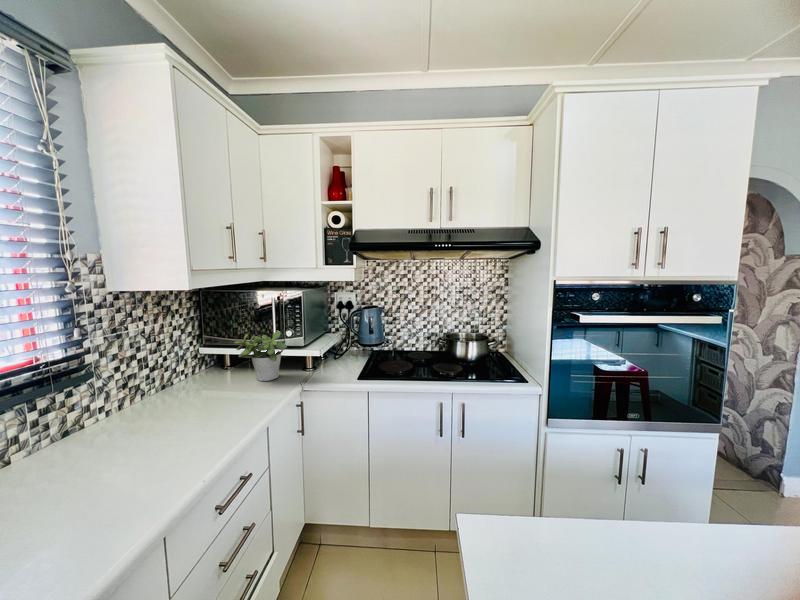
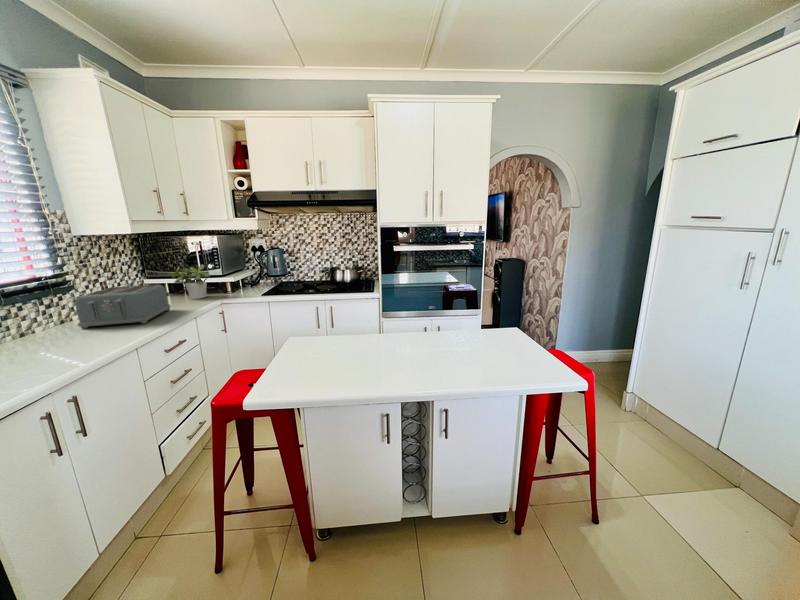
toaster: none [79,368,230,457] -> present [75,285,170,329]

